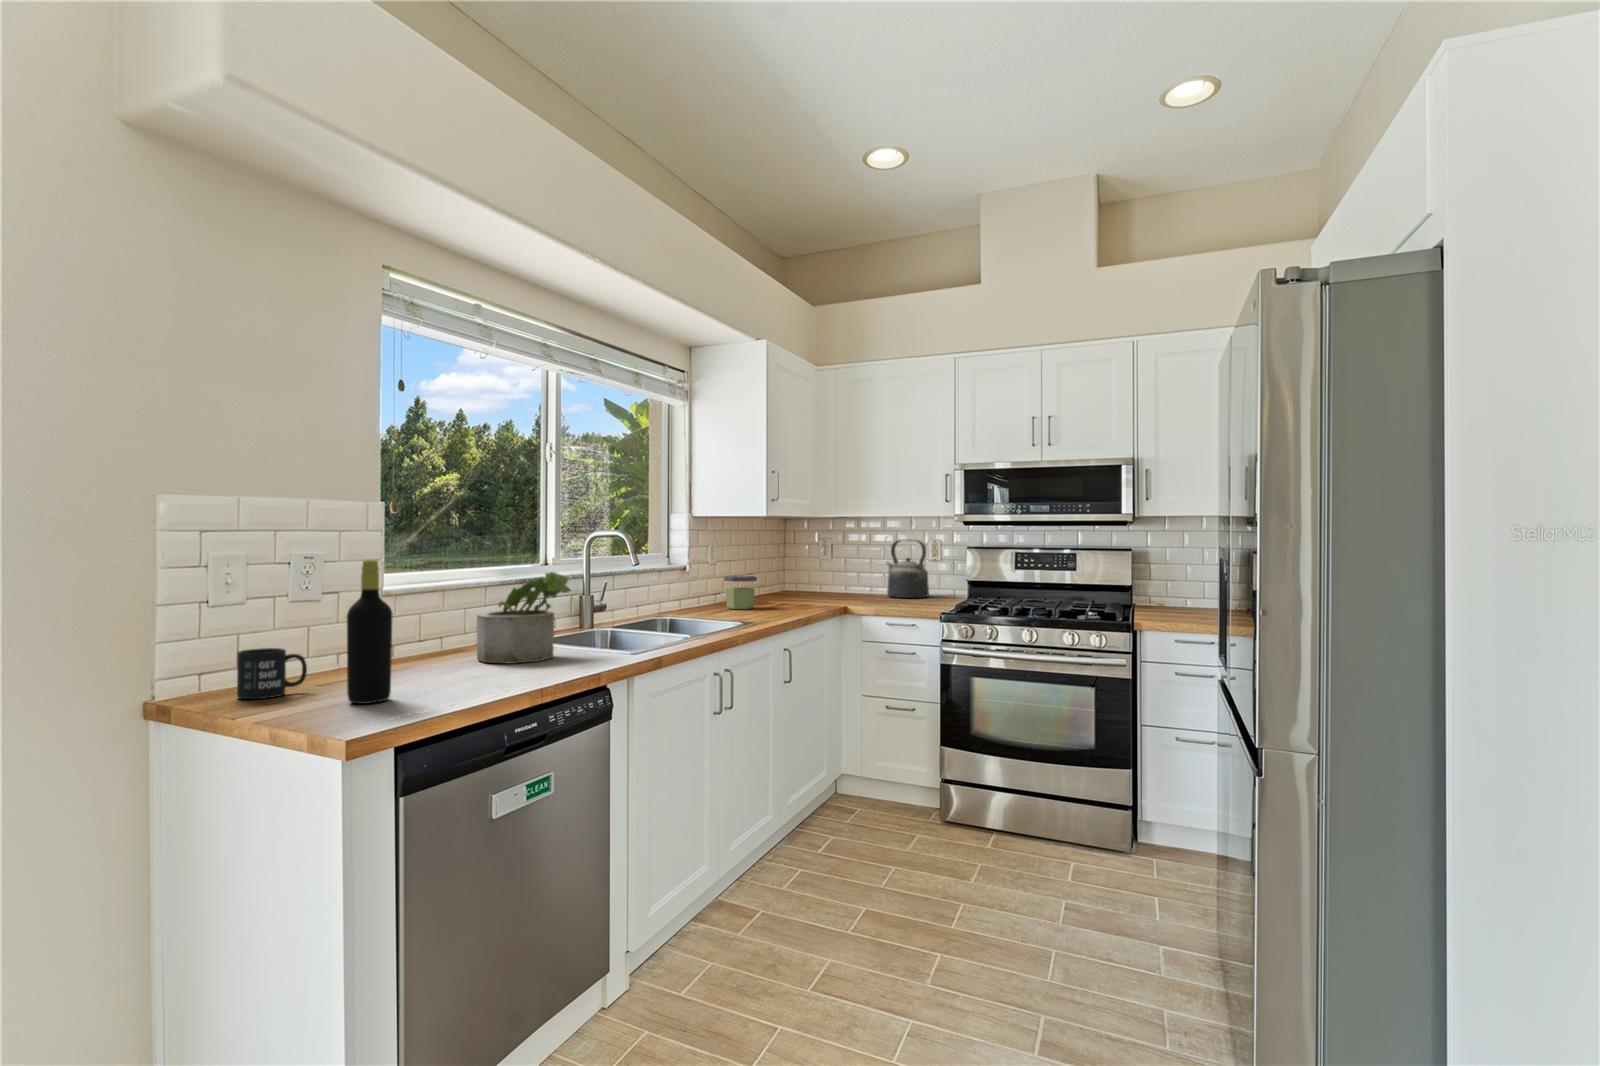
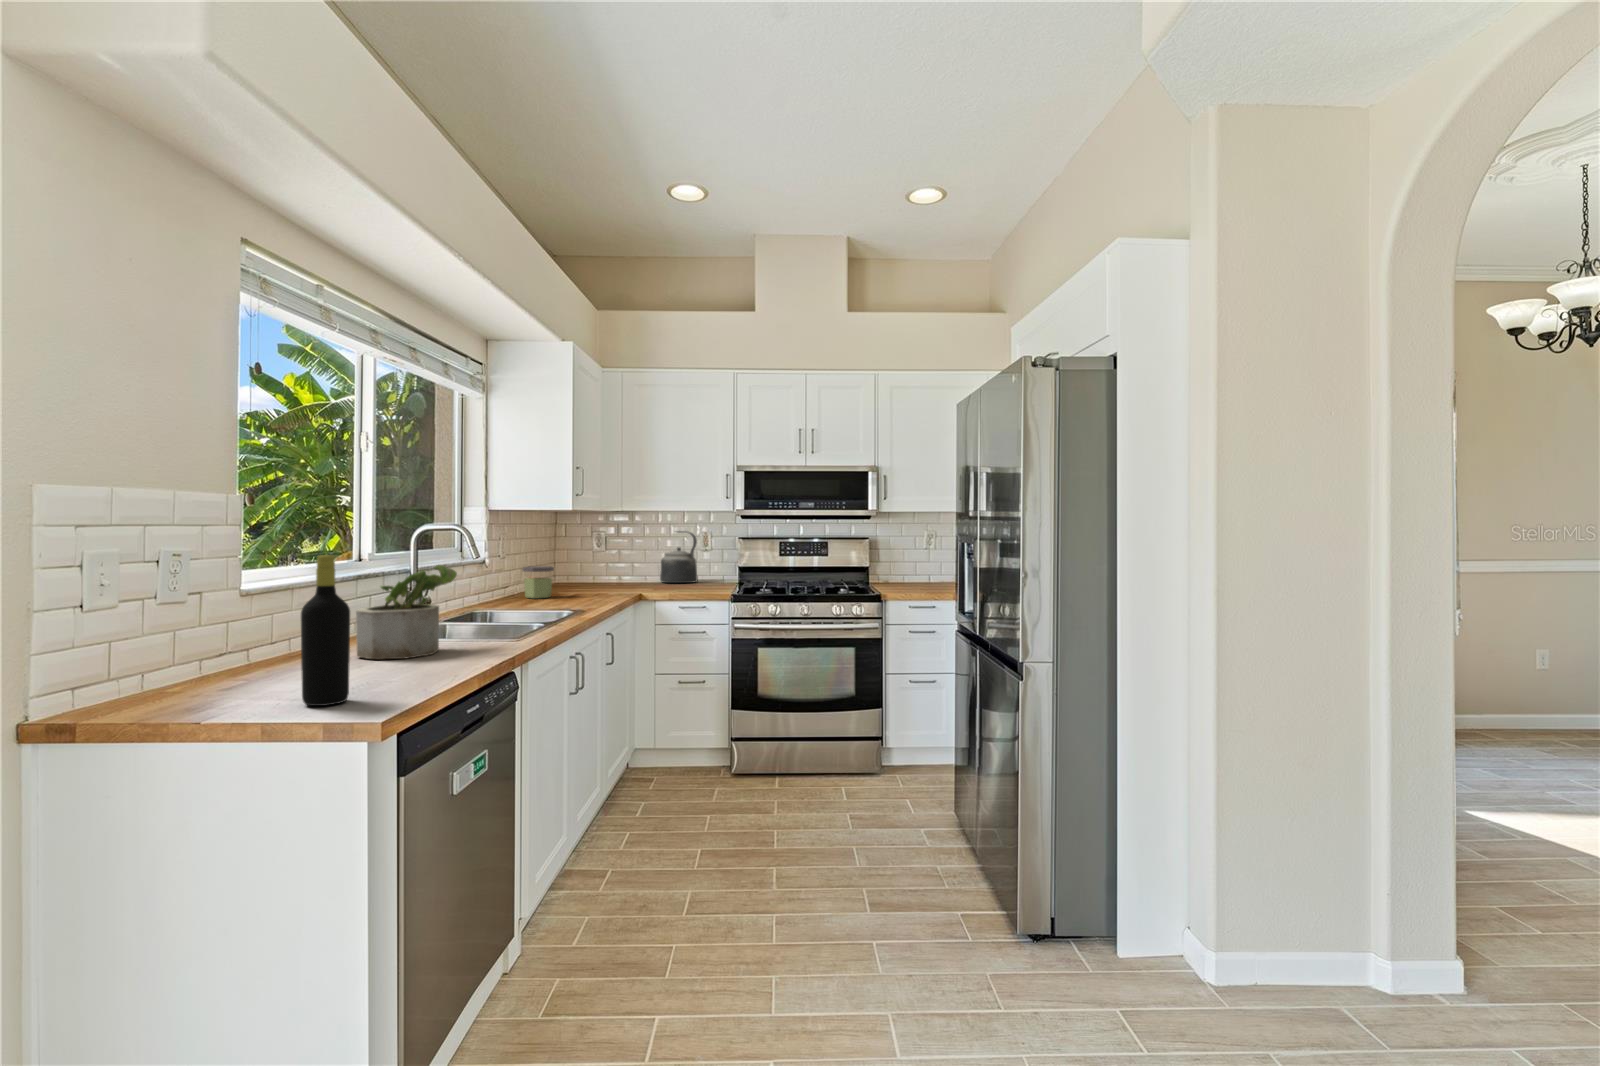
mug: present [237,648,307,699] -> none [140,655,220,714]

